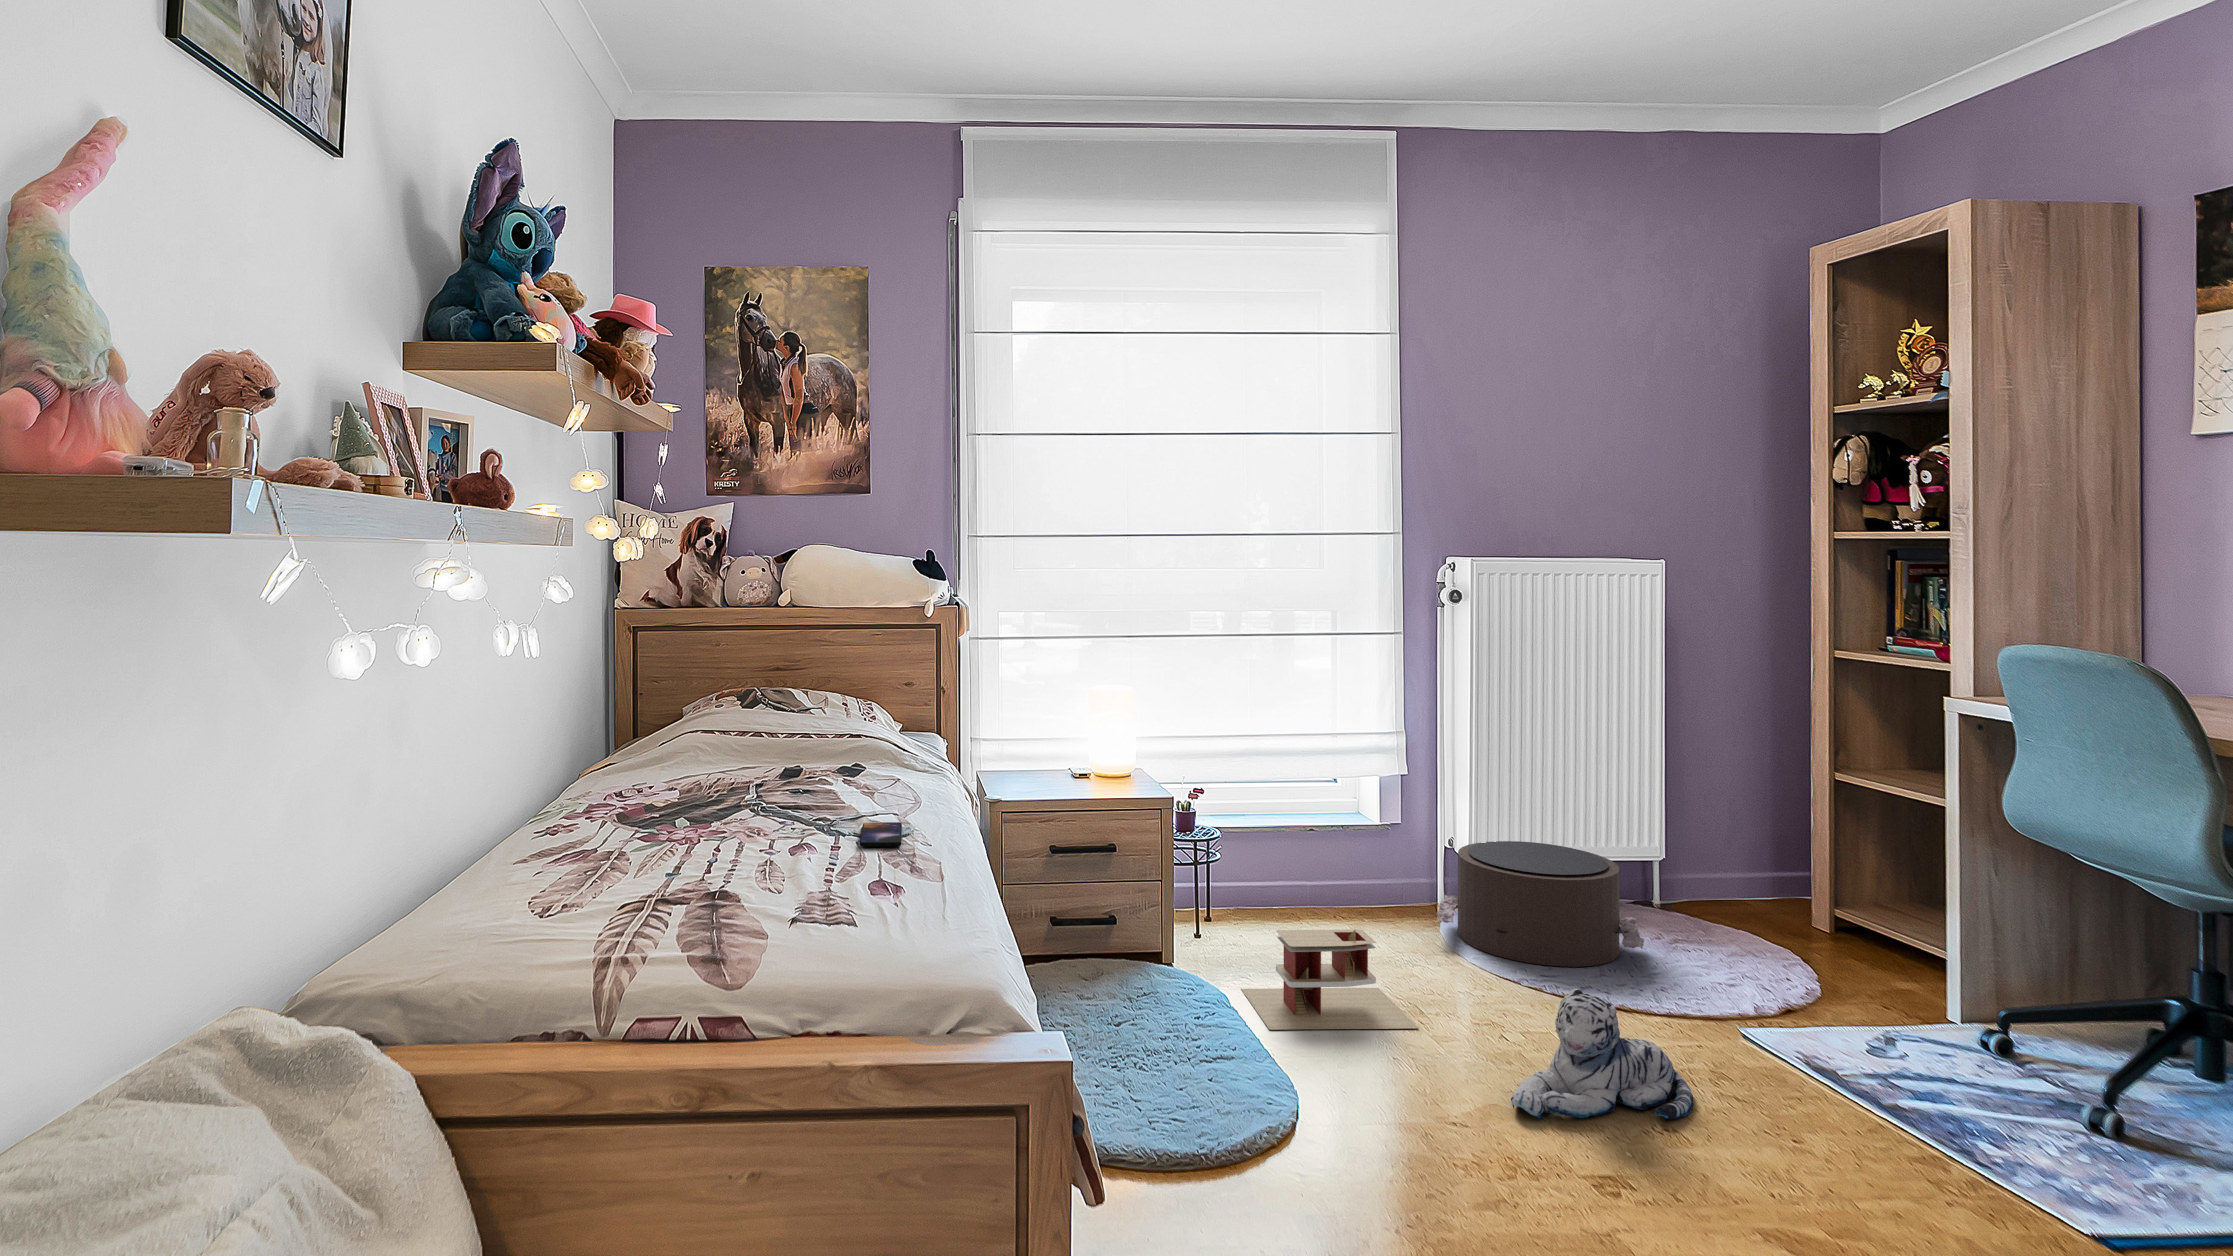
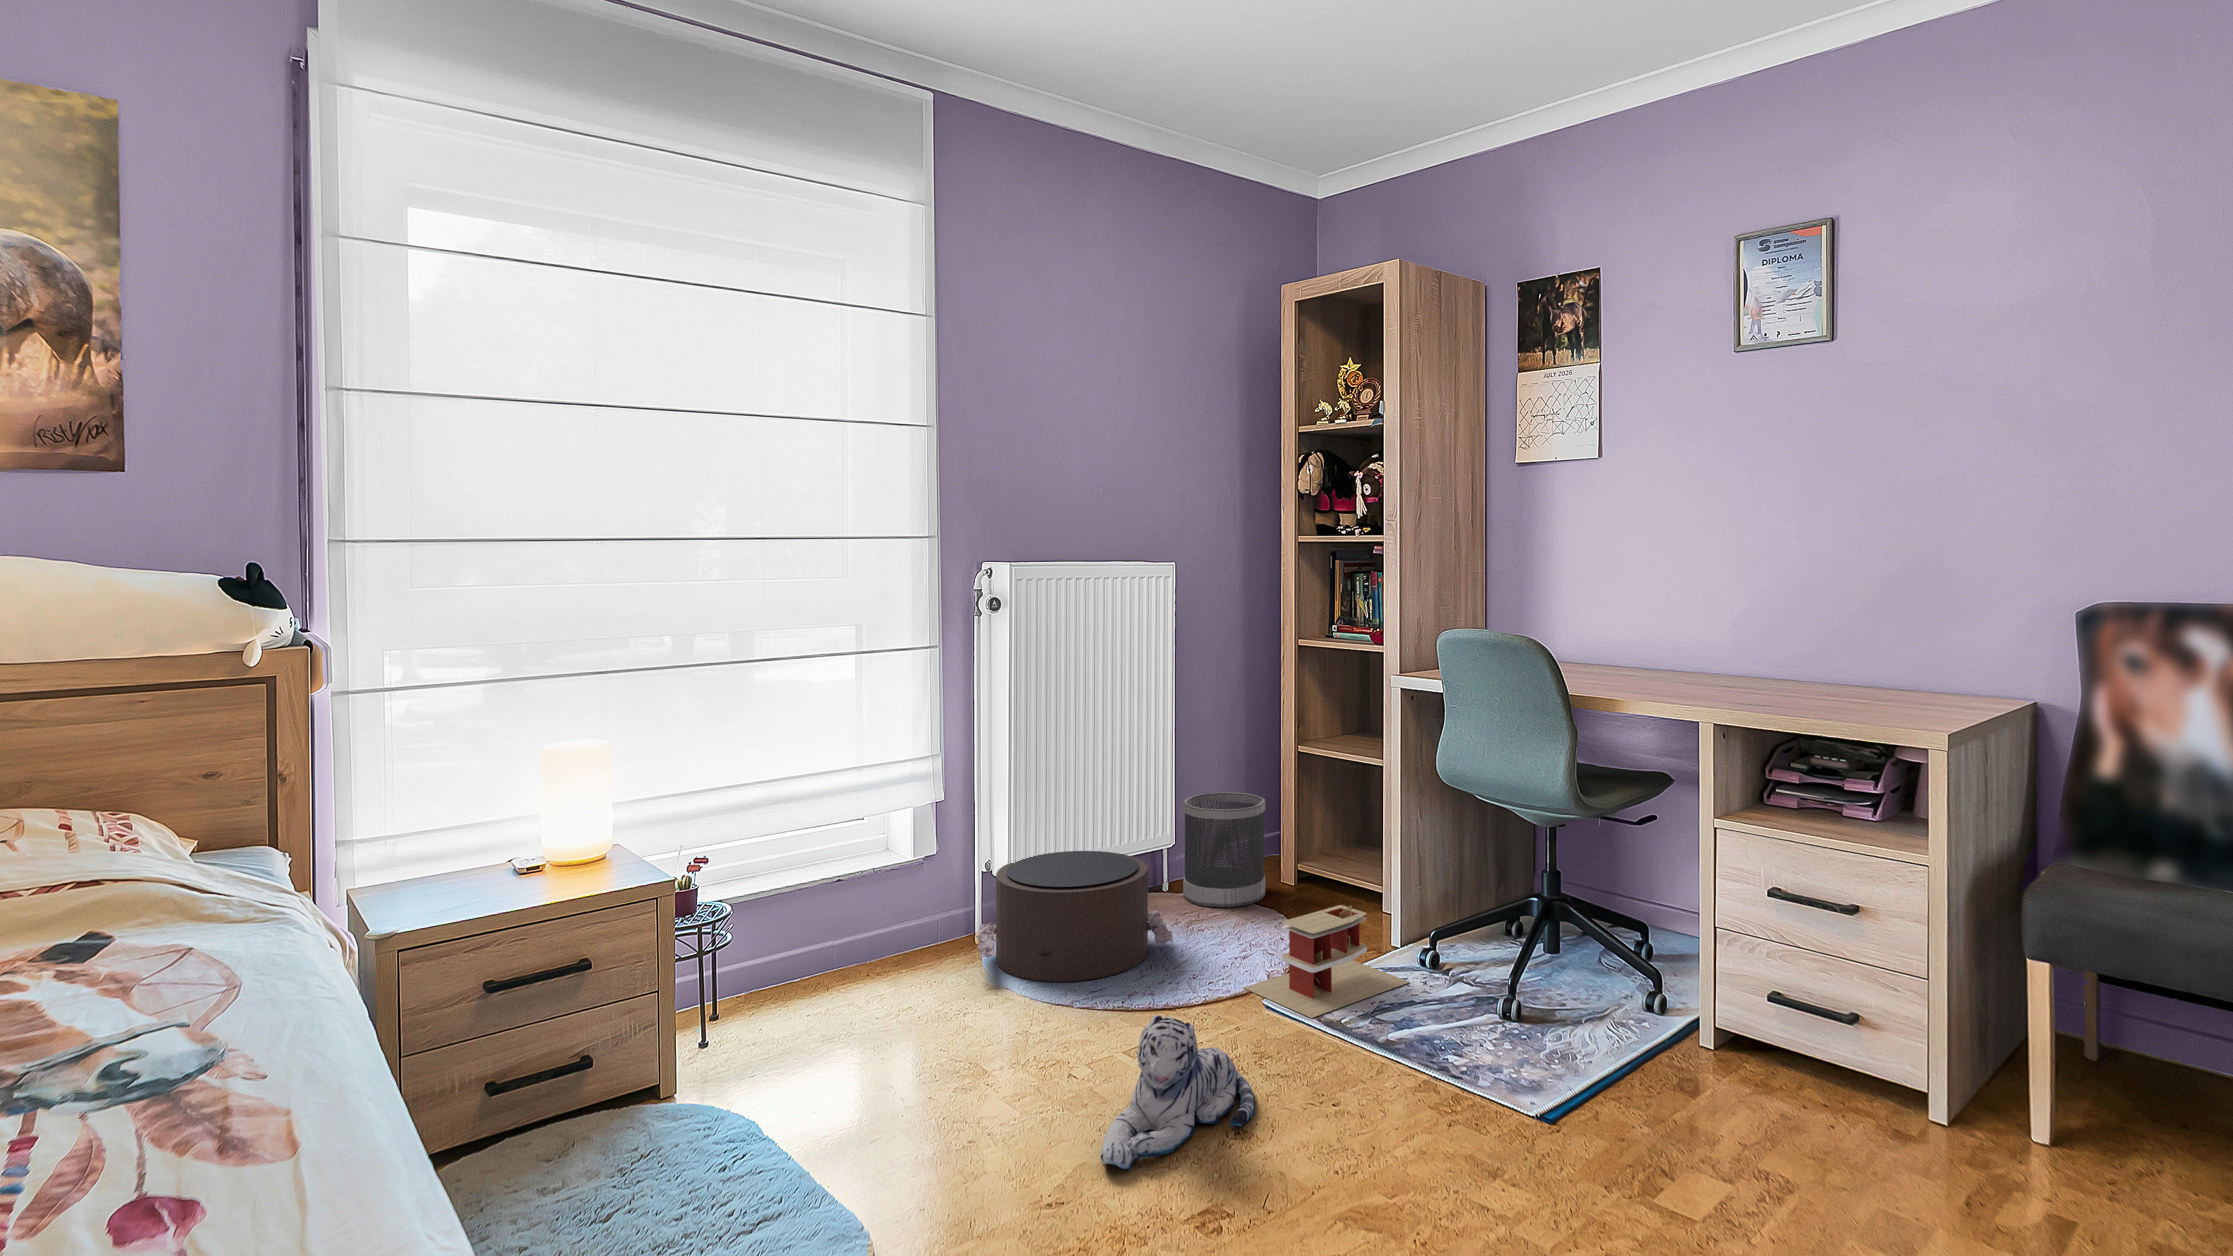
wastebasket: none [1678,811,1785,937] -> present [1183,792,1265,907]
smartphone: present [860,822,902,847] -> none [94,1047,200,1124]
toy house: present [1242,929,1418,1030] -> present [1244,905,1409,1018]

